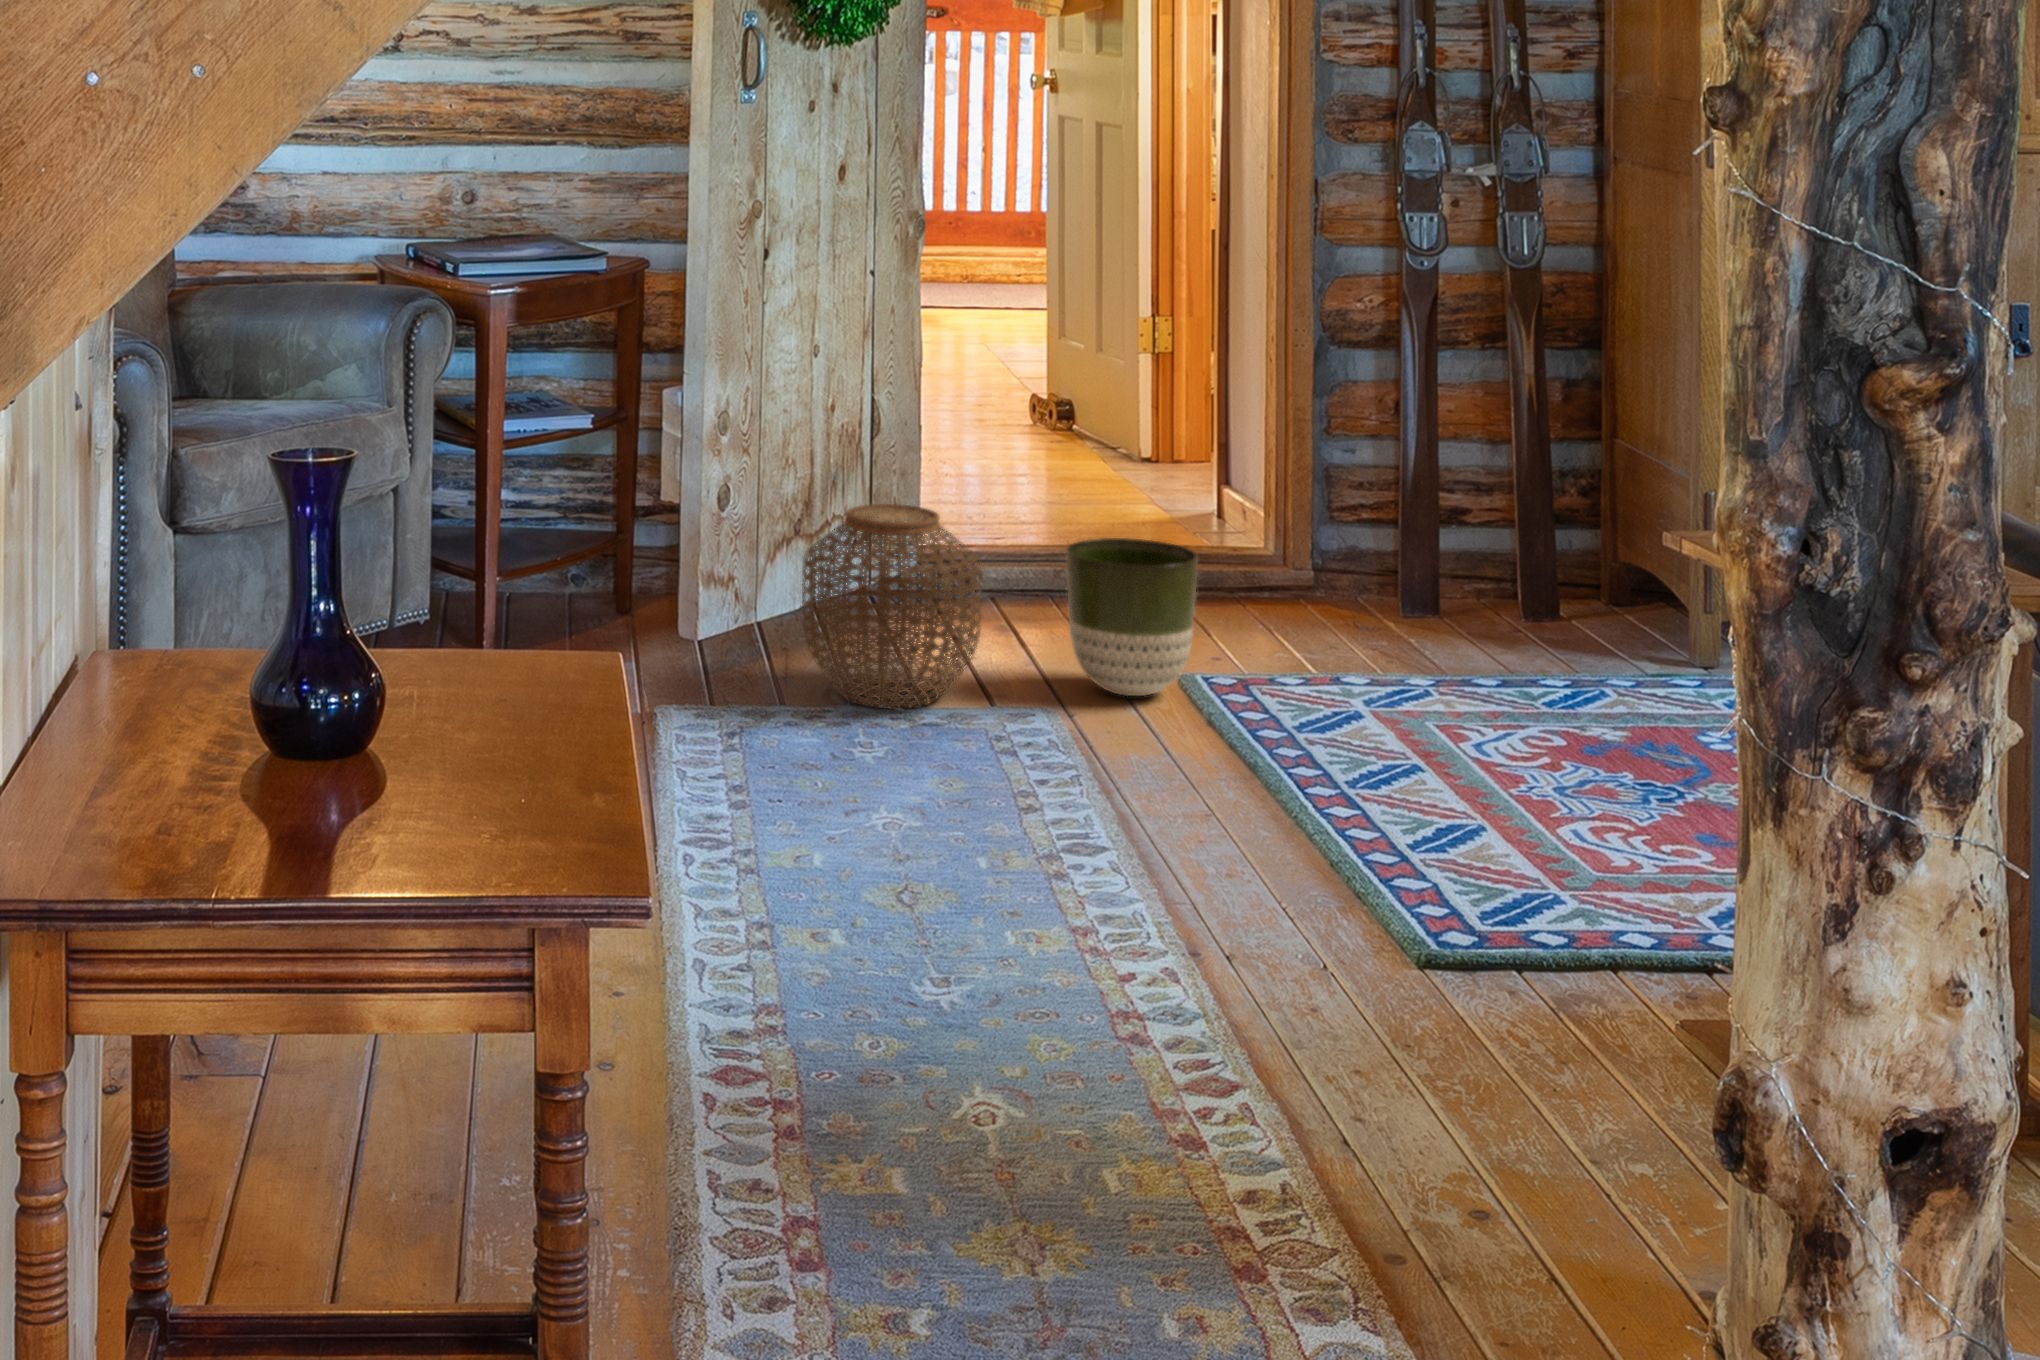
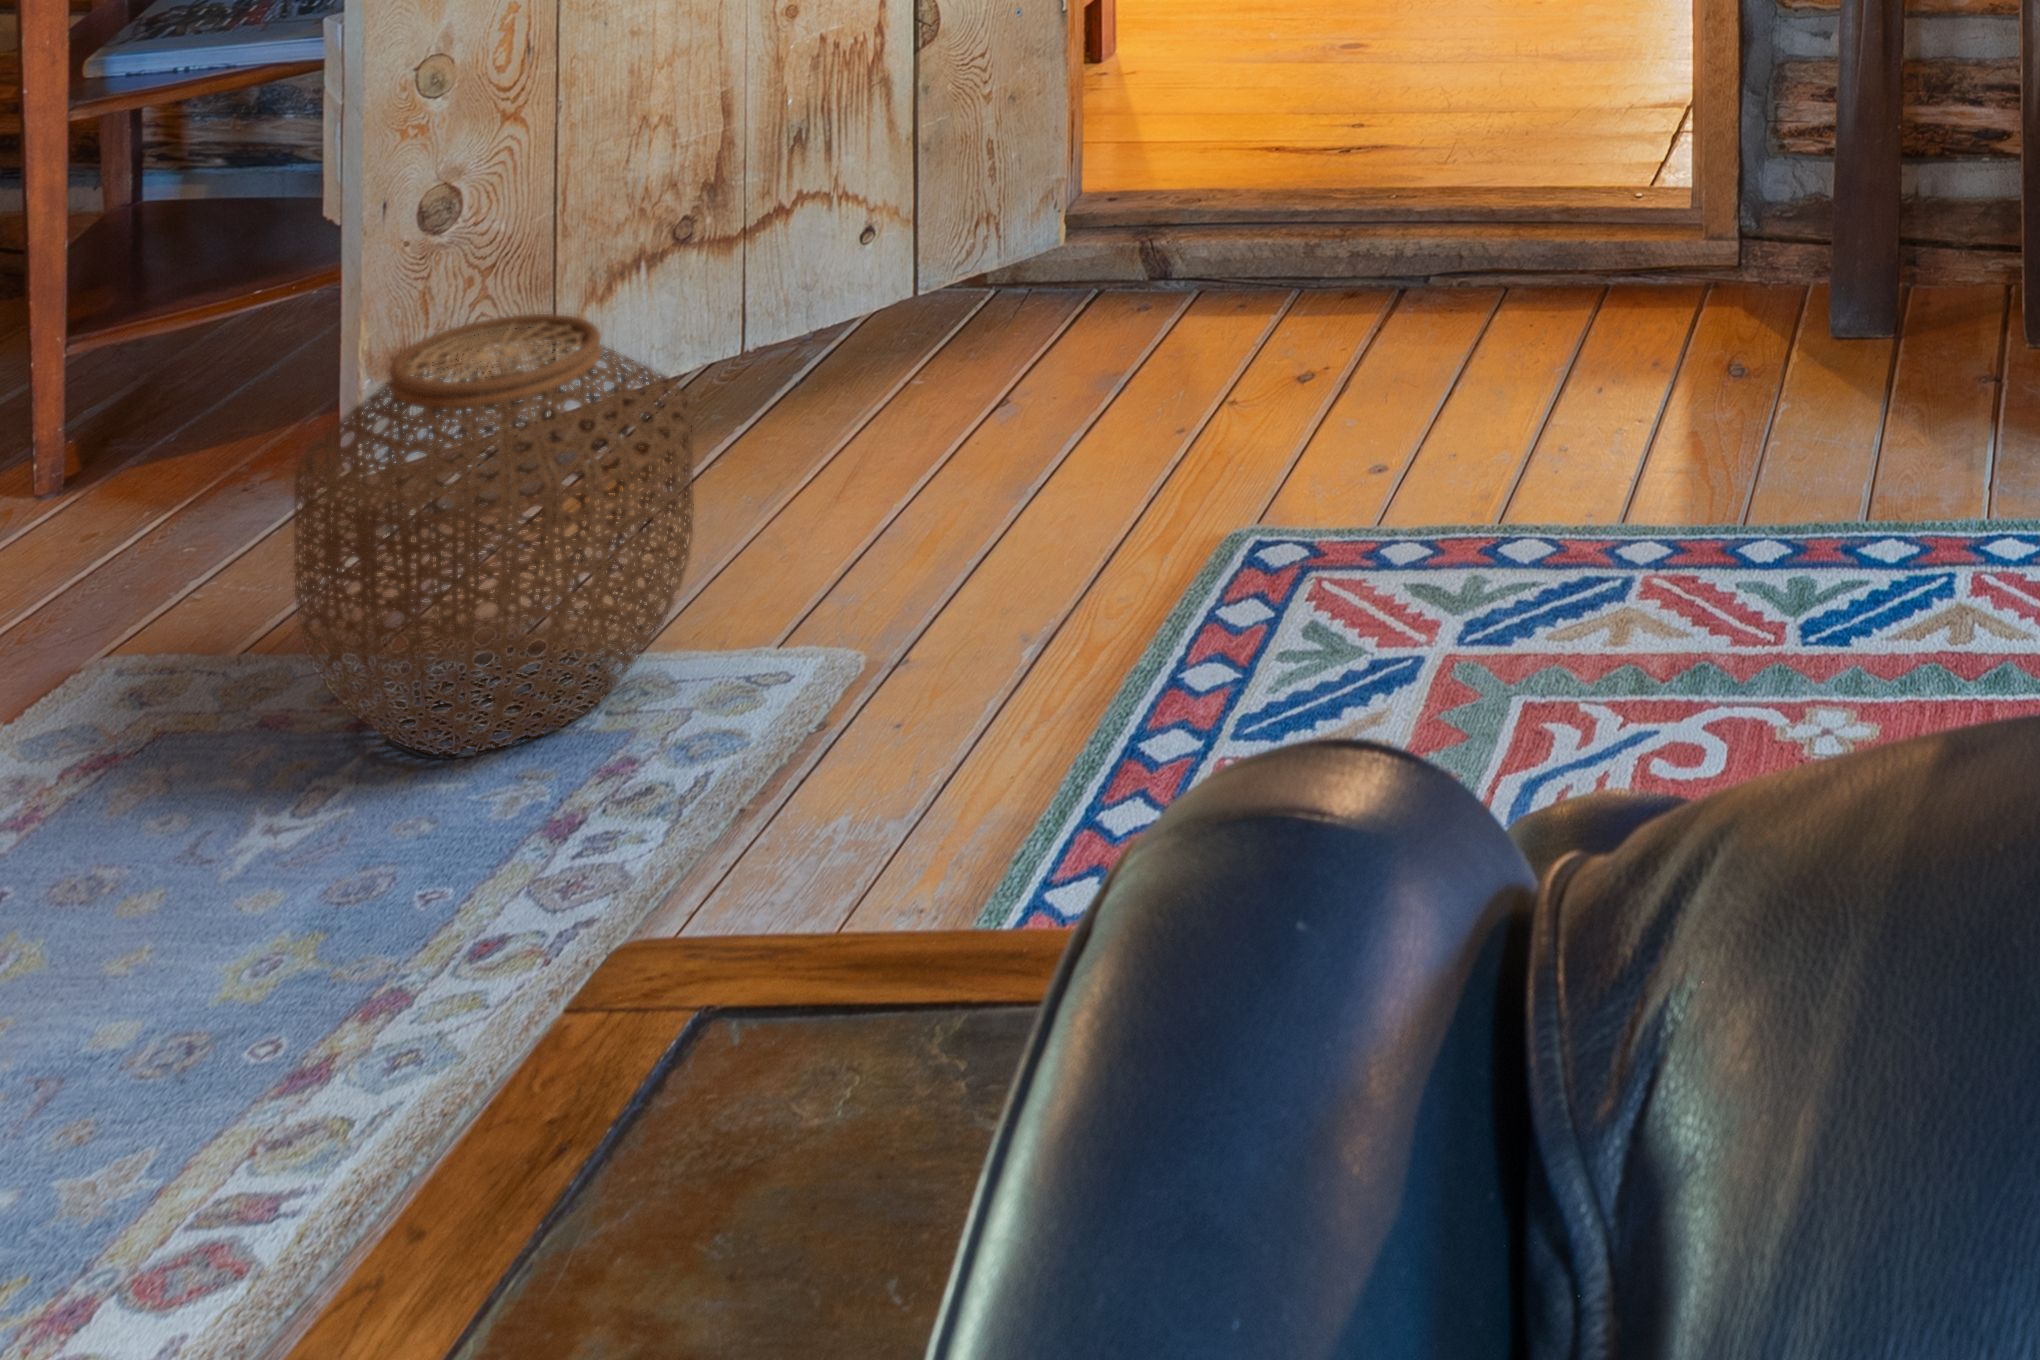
planter: present [1066,538,1198,696] -> none [863,356,1129,695]

